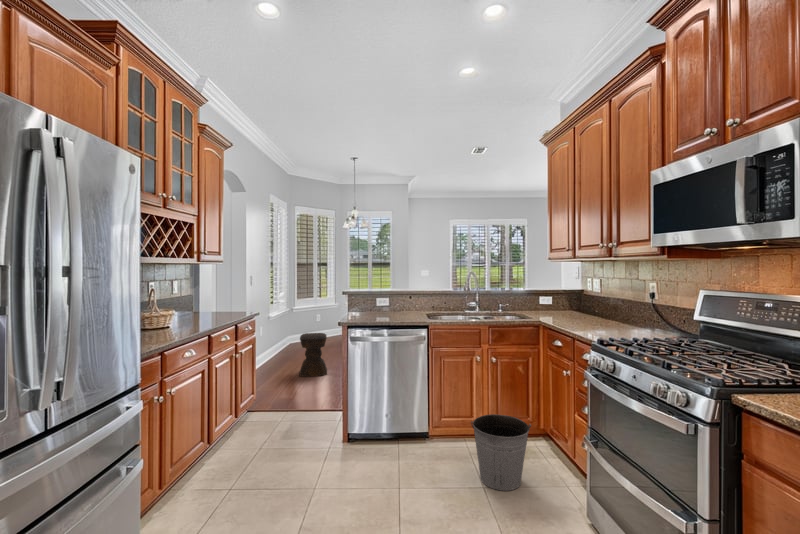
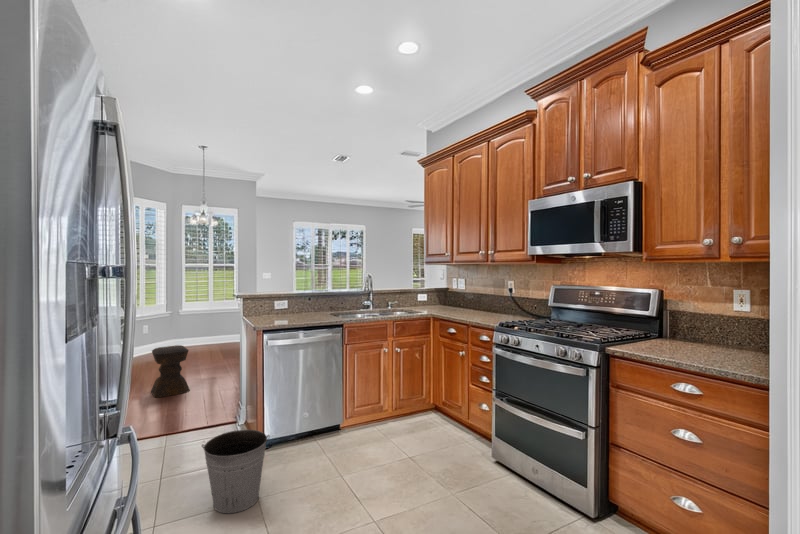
bucket: present [471,414,531,491] -> present [202,430,269,513]

